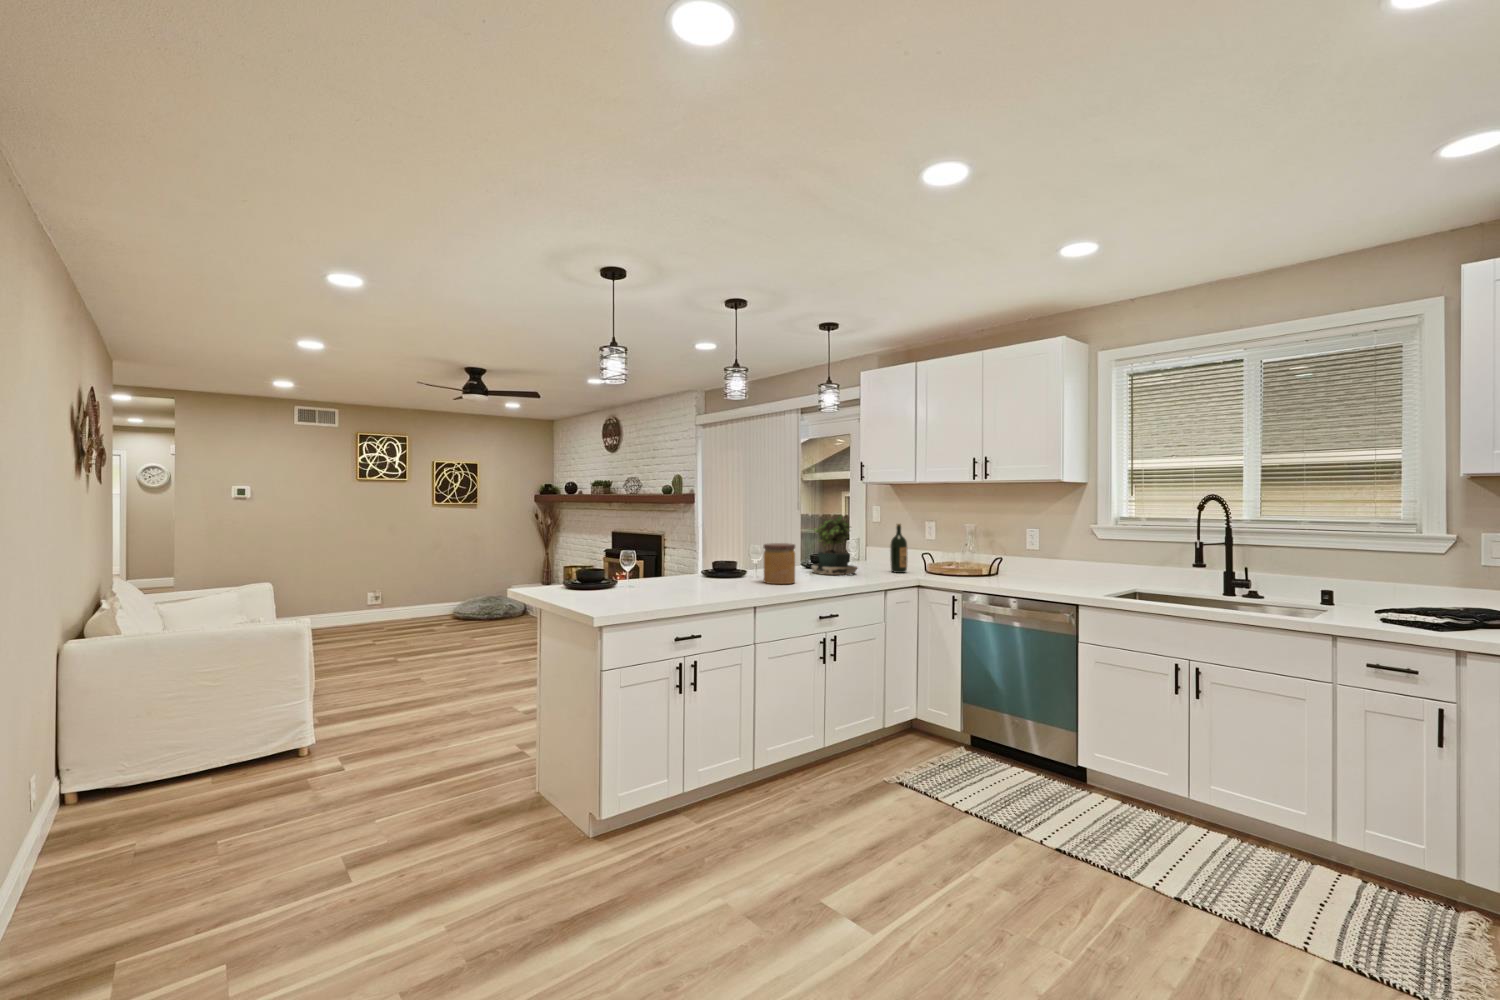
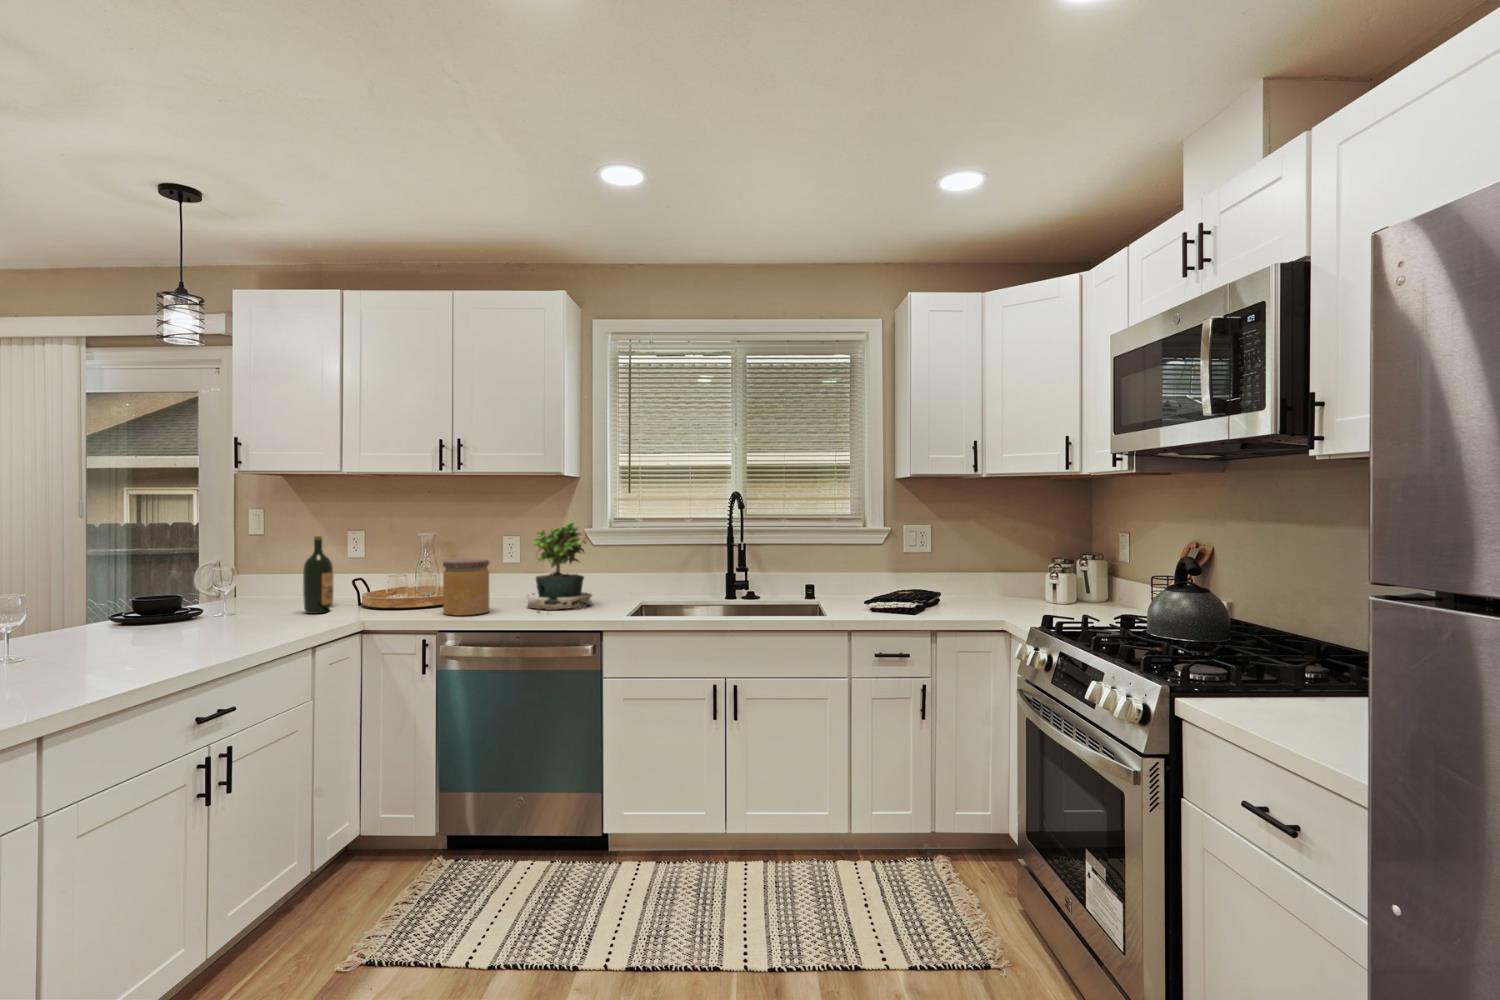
potted plant: present [812,516,857,575] -> present [526,522,592,610]
jar: present [763,543,795,584] -> present [443,559,489,616]

